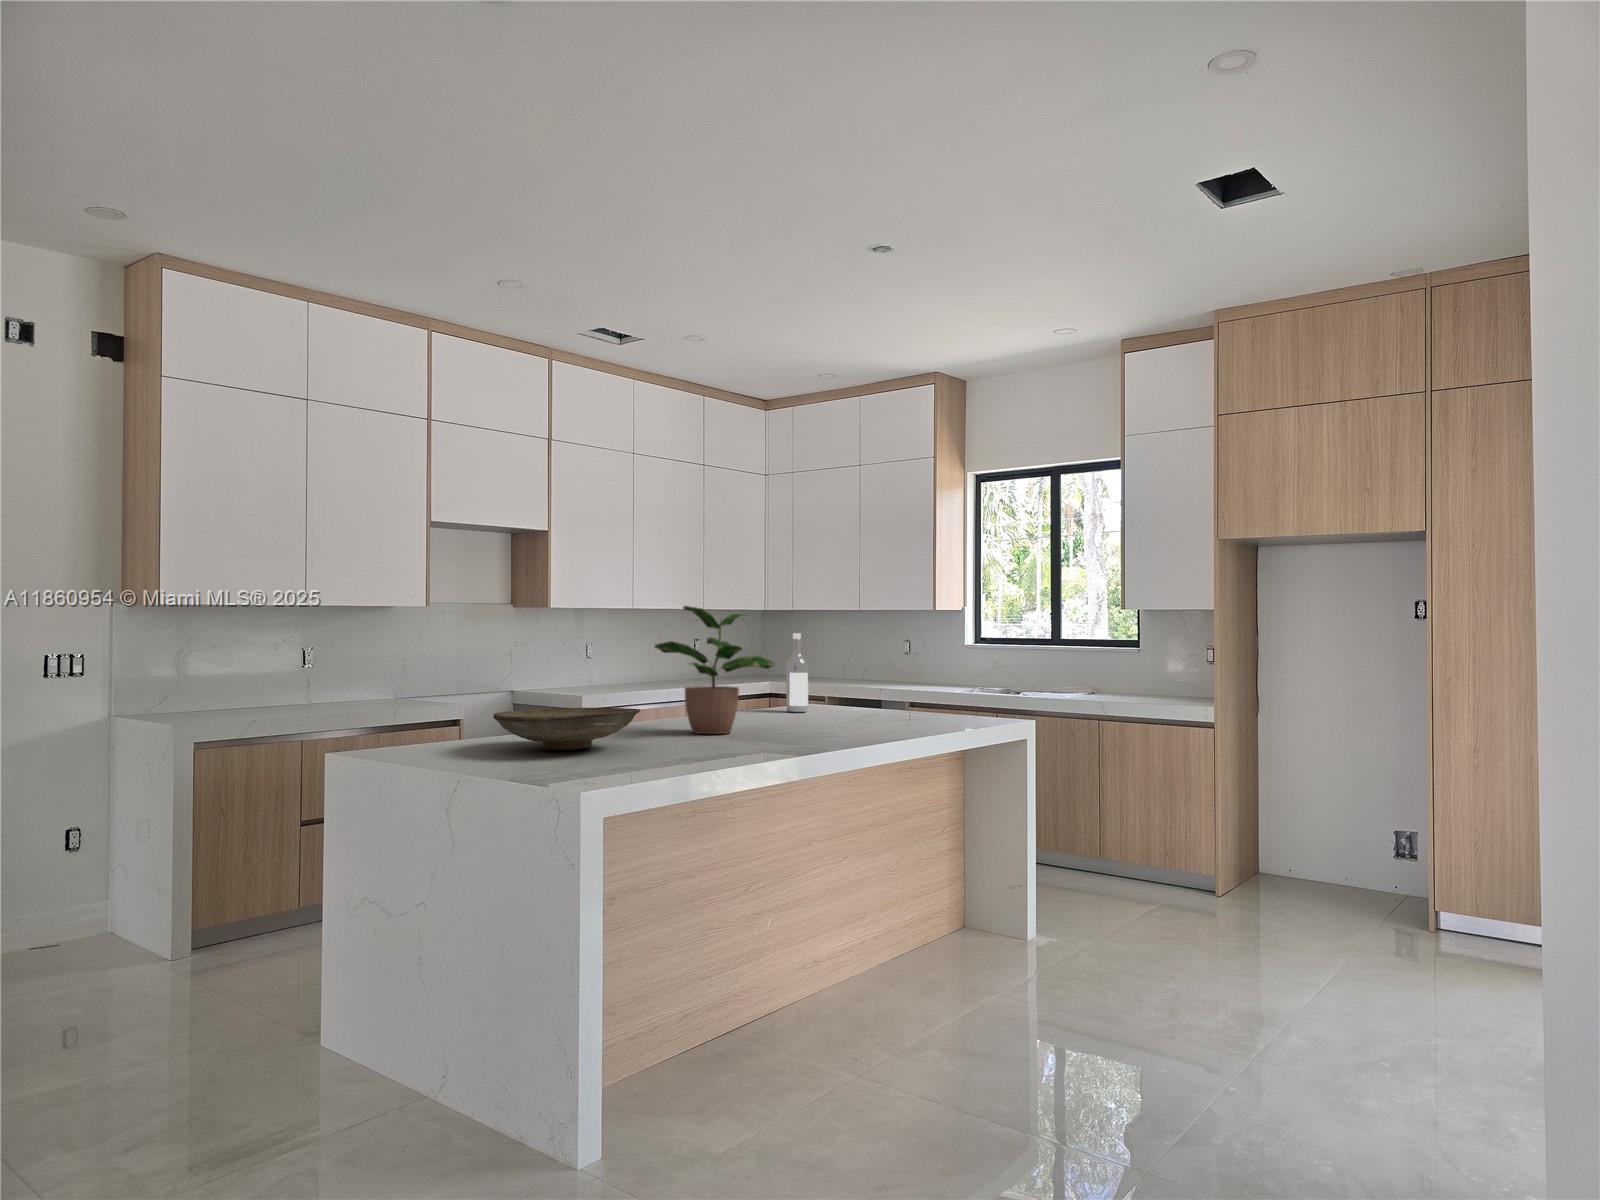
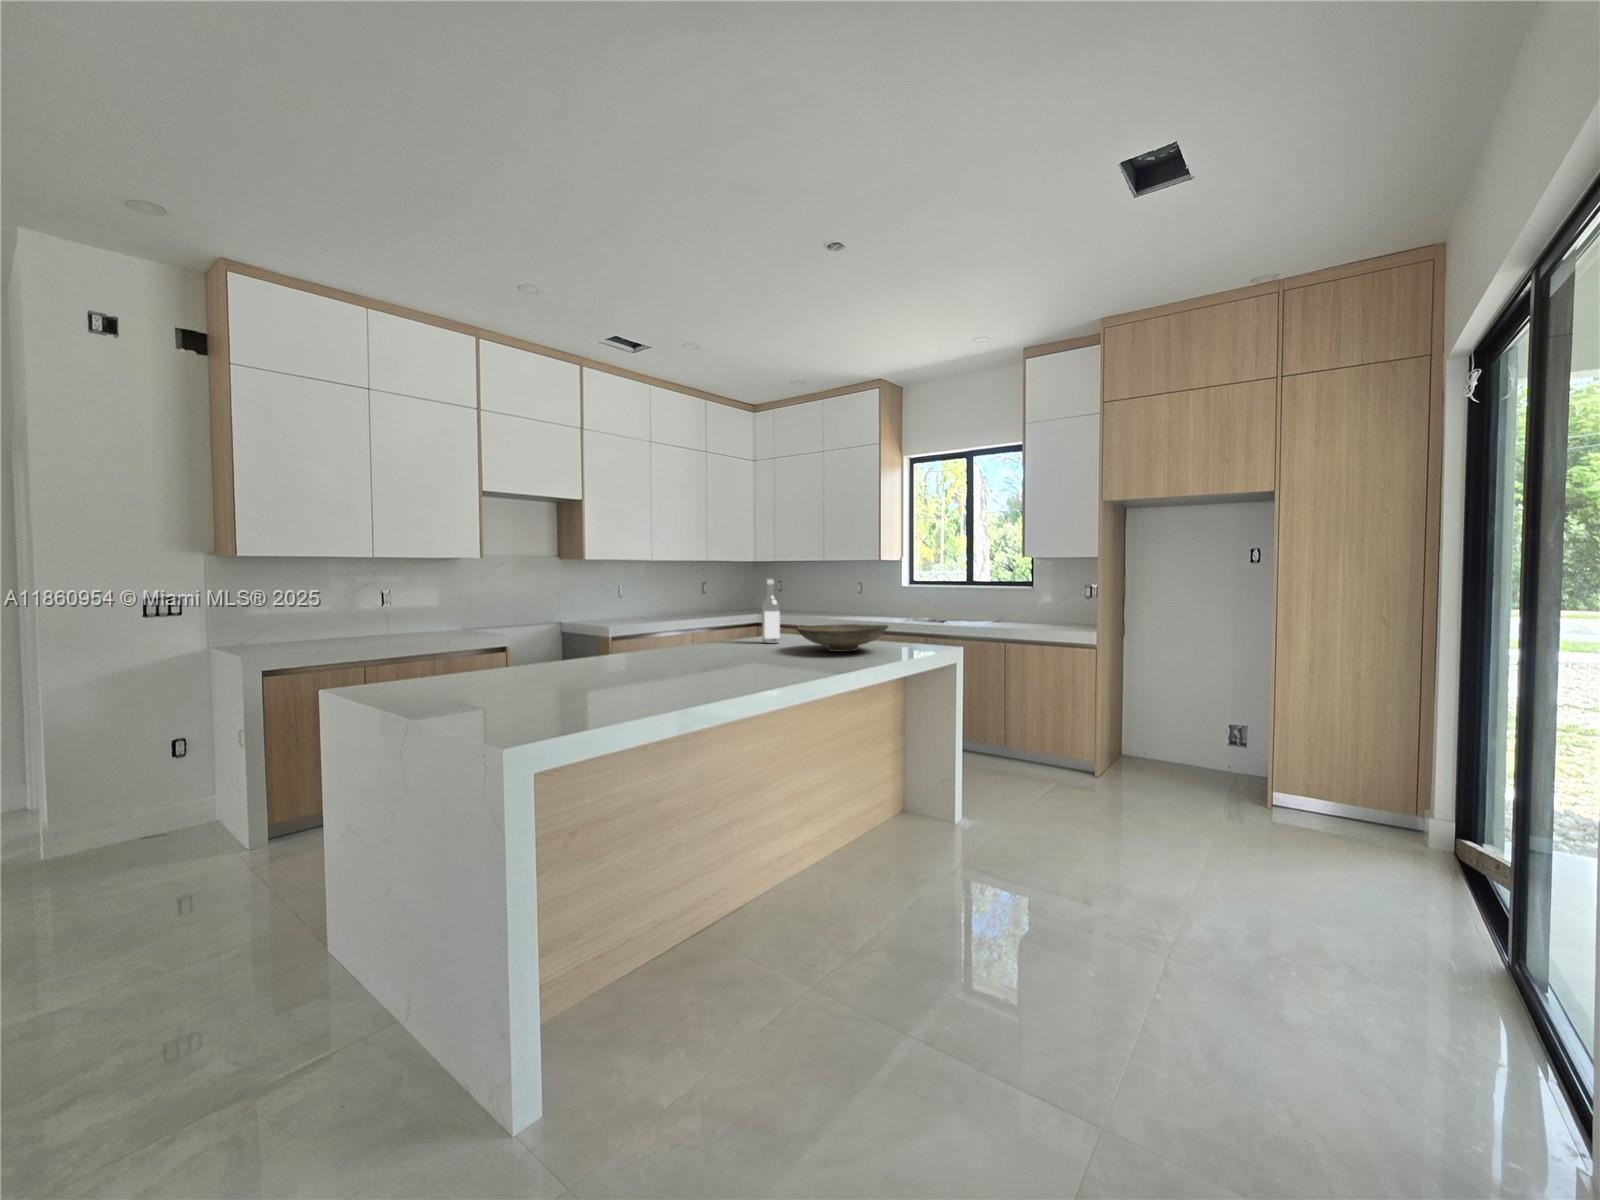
potted plant: present [655,606,774,734] -> none [644,558,748,668]
decorative bowl: present [493,708,640,750] -> present [797,624,889,652]

